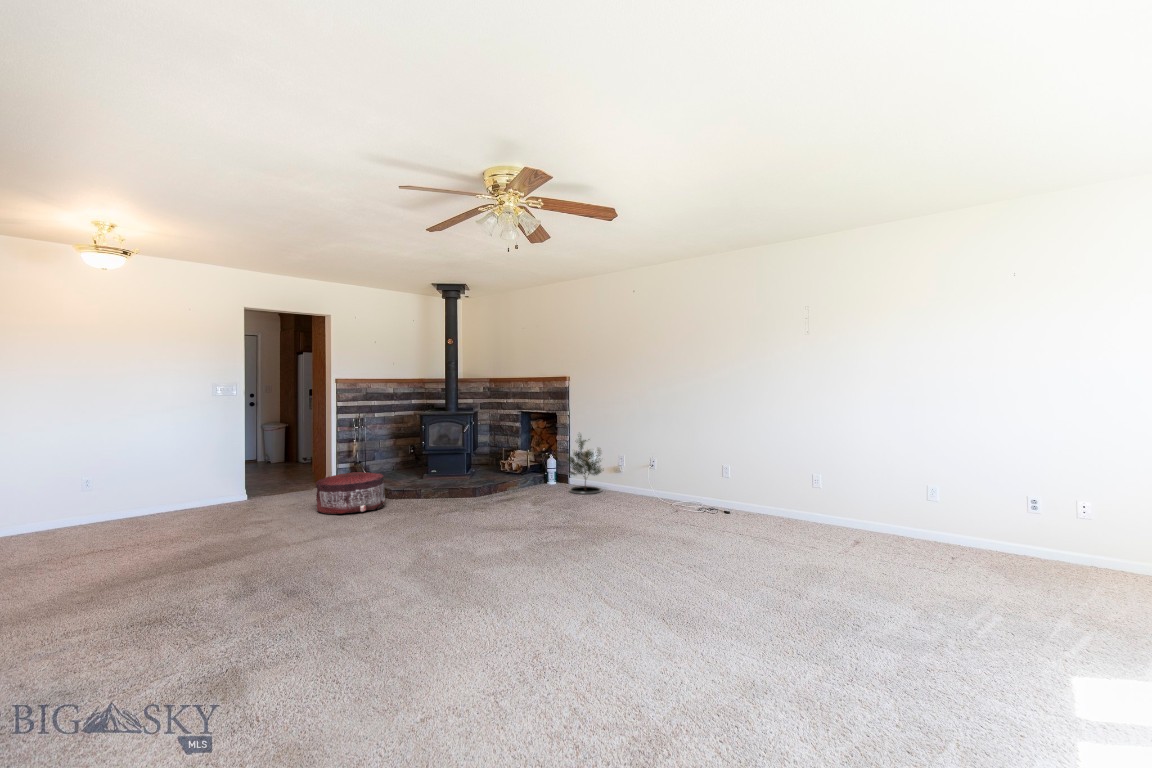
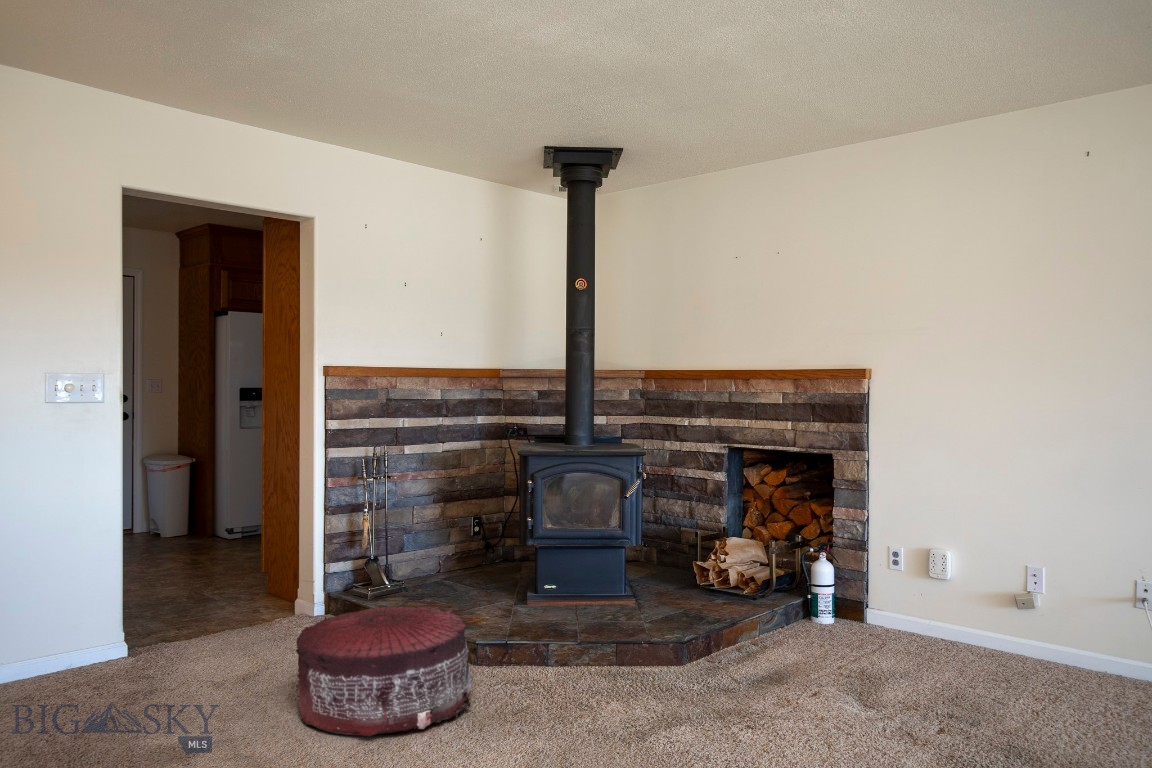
potted tree: present [567,436,602,494] -> none [888,506,991,667]

